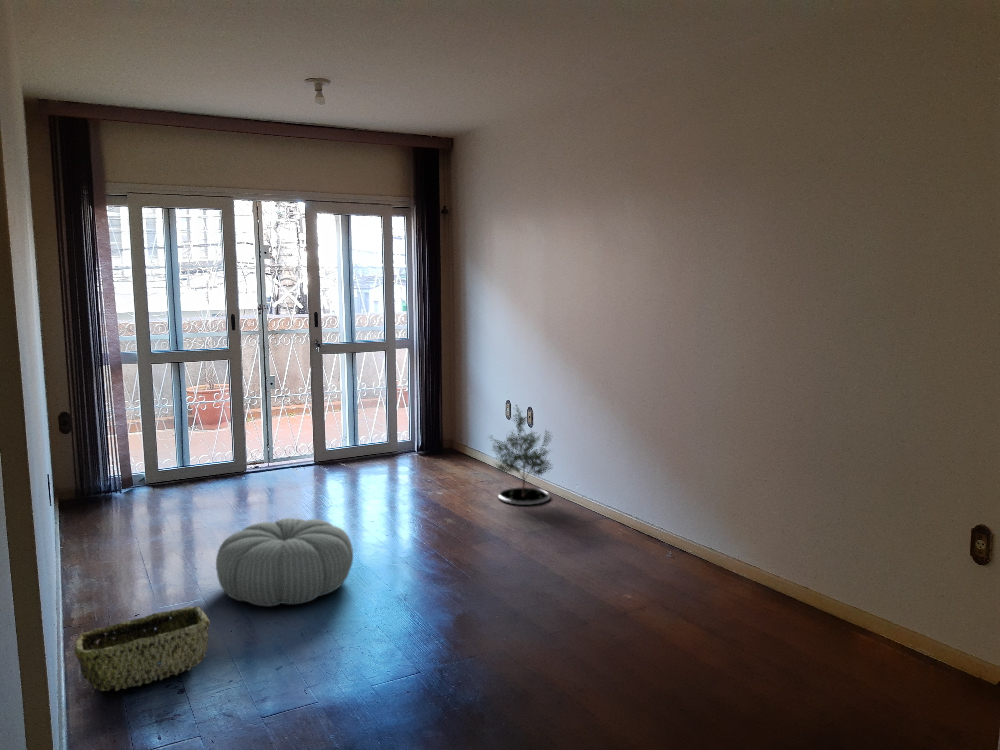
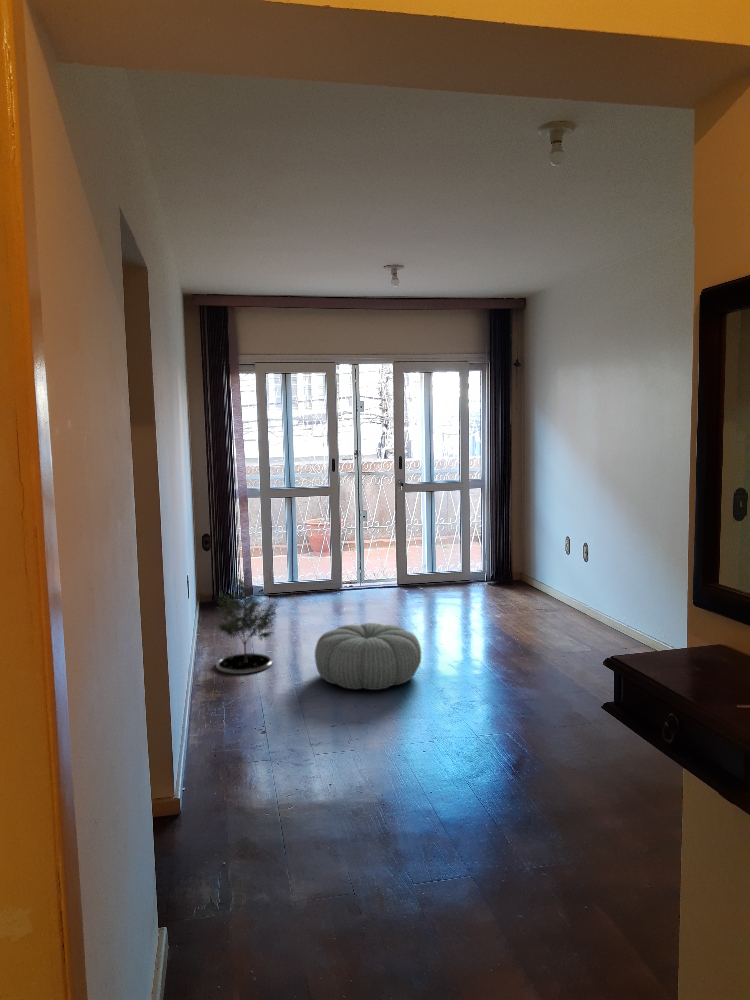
potted tree: present [493,405,551,505] -> present [216,573,277,674]
woven basket: present [74,606,210,691] -> none [216,680,309,733]

